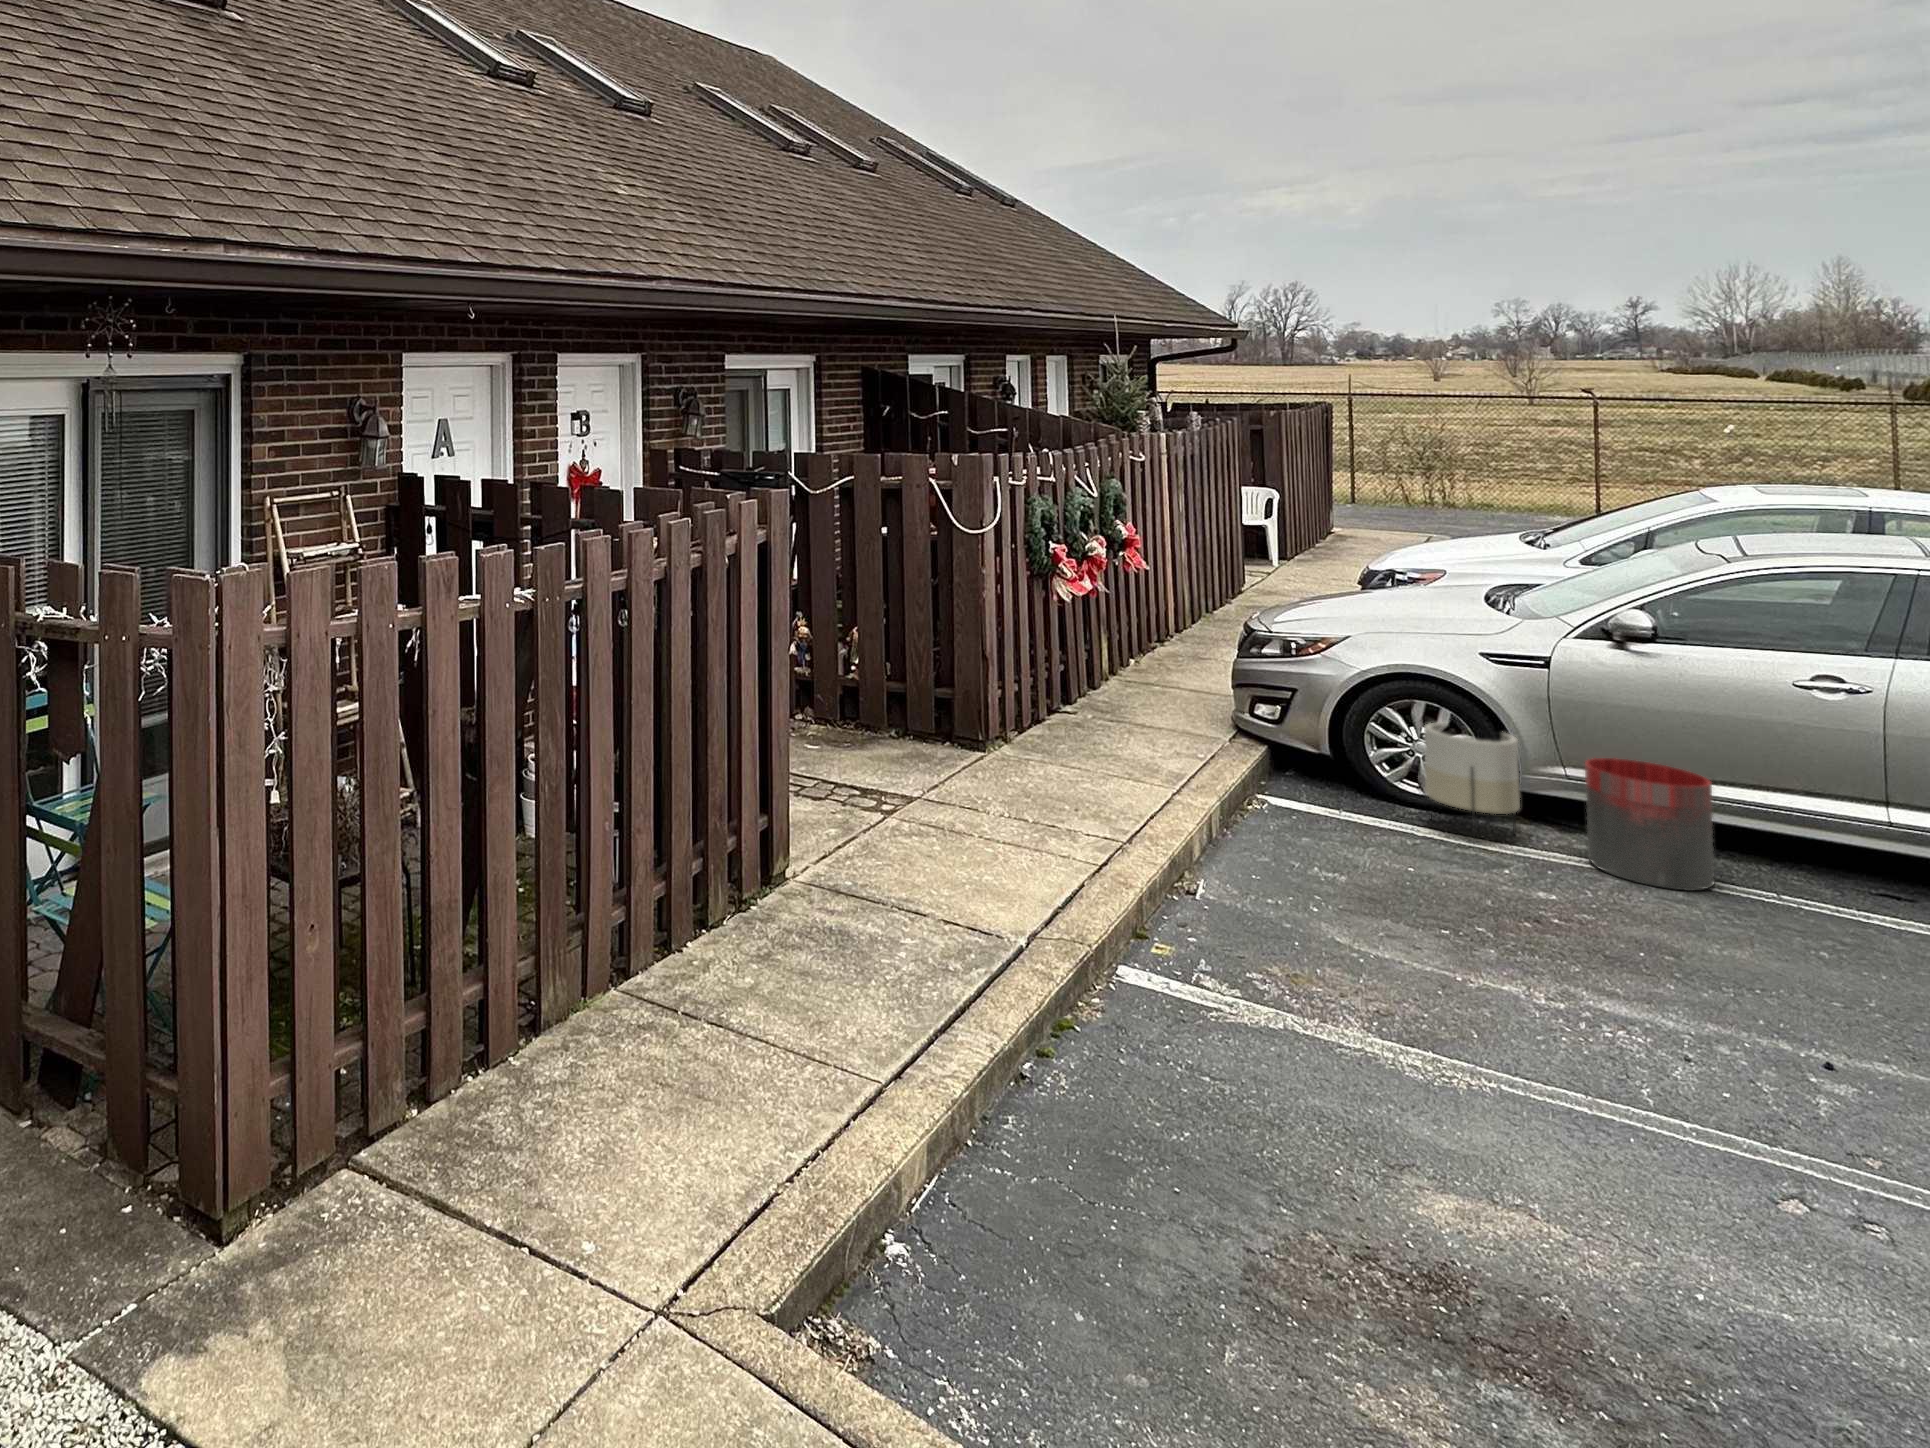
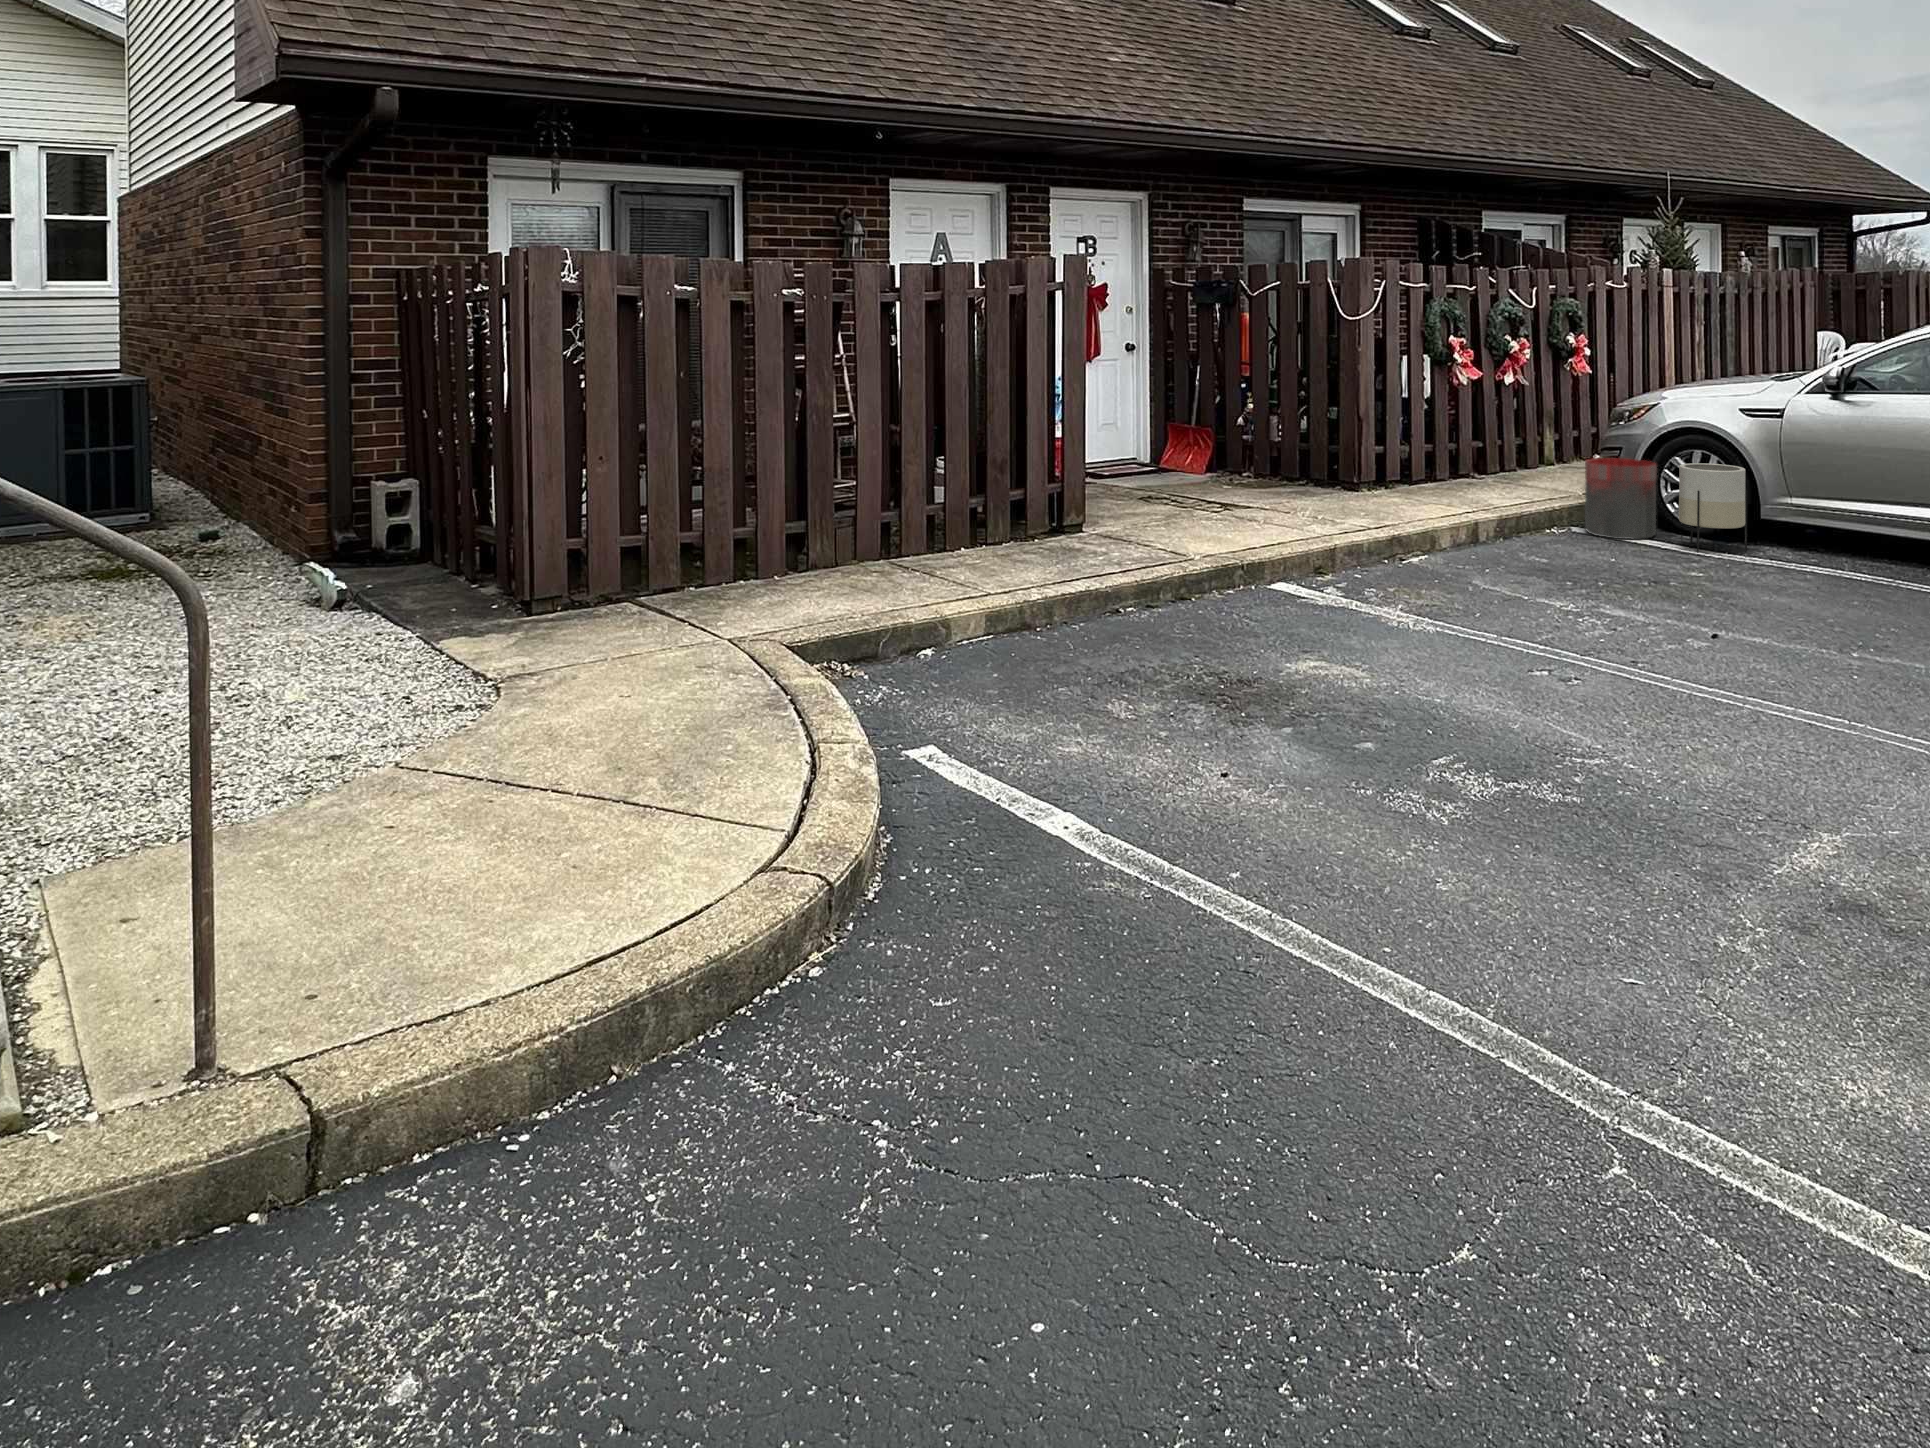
trash can: present [1585,758,1714,891] -> present [1585,458,1657,539]

